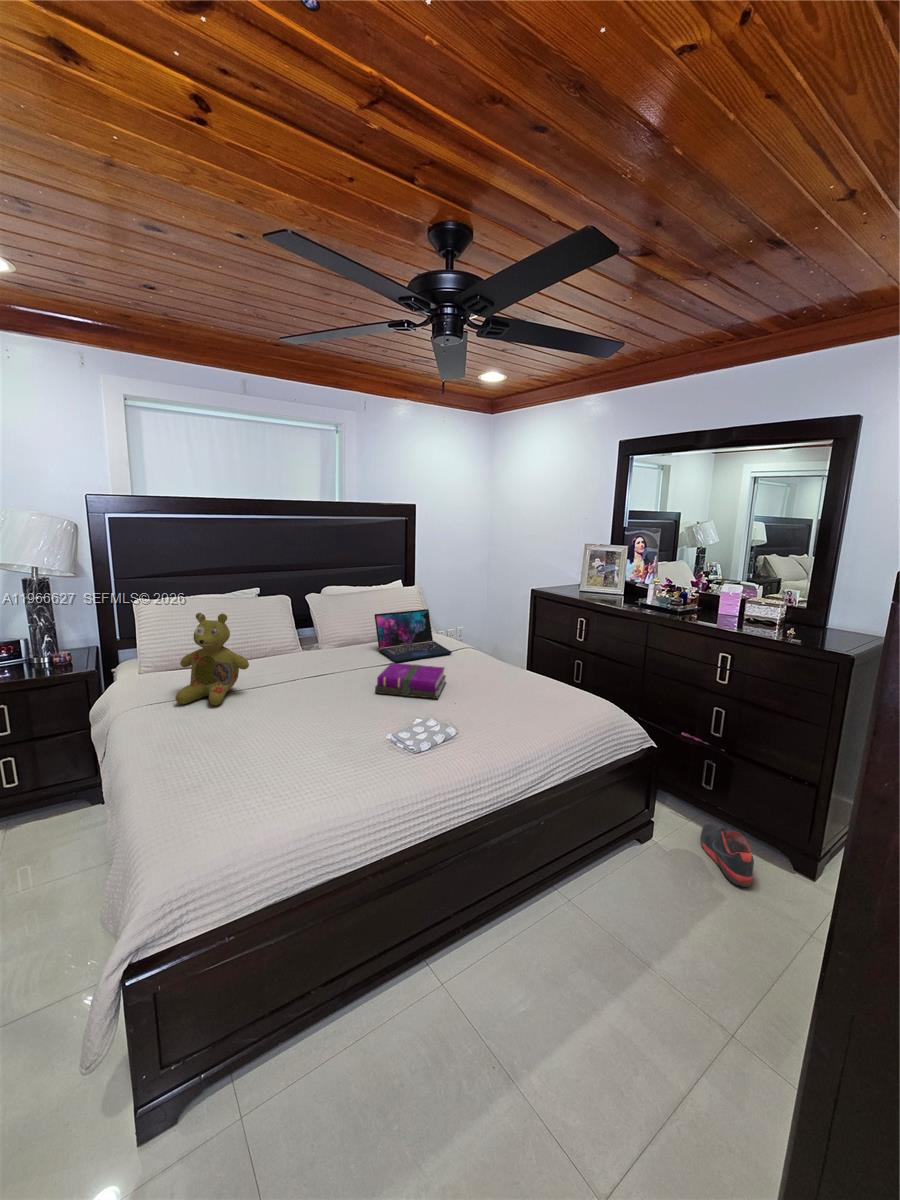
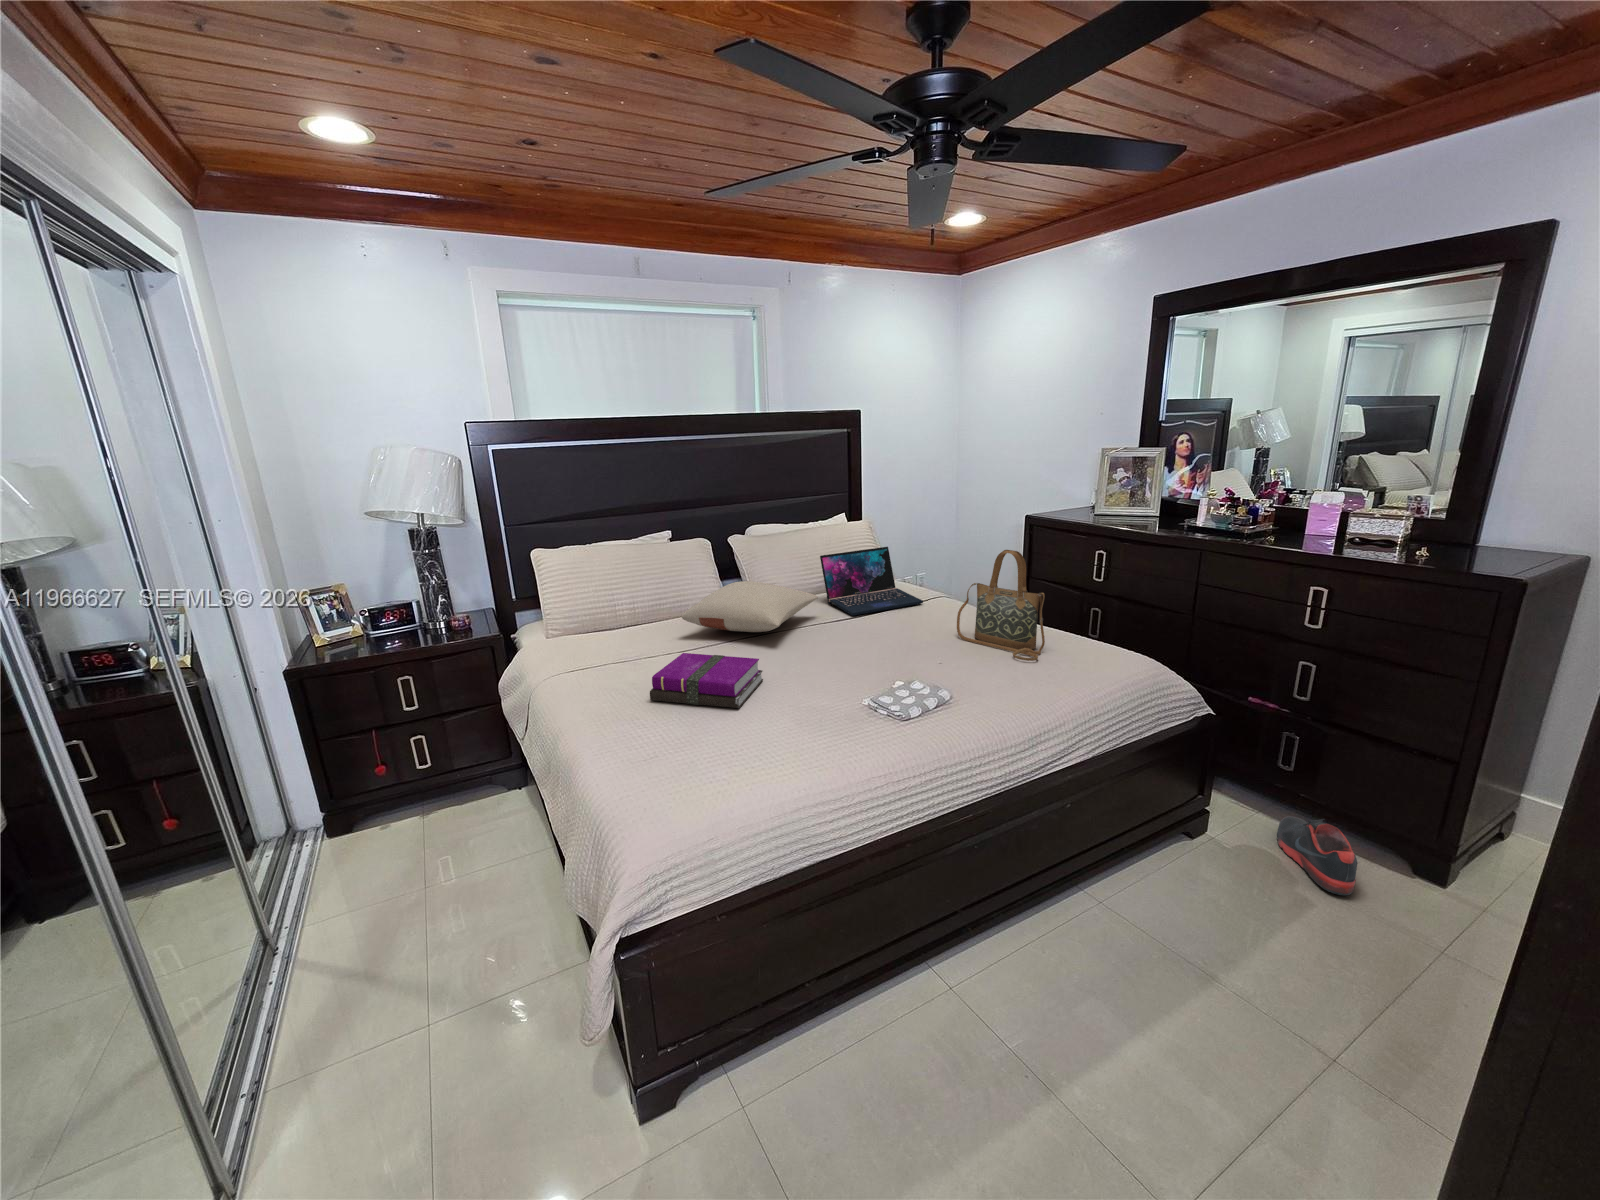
stuffed bear: present [176,613,249,706] -> none [600,559,680,671]
handbag: none [472,617,535,703] -> present [957,550,1045,661]
pillow: none [254,633,369,674] -> present [682,581,818,632]
notebook: present [375,663,446,699] -> present [650,653,763,708]

